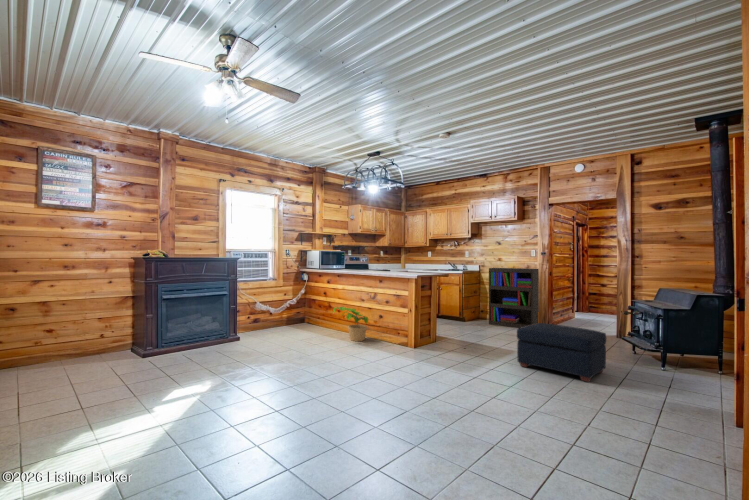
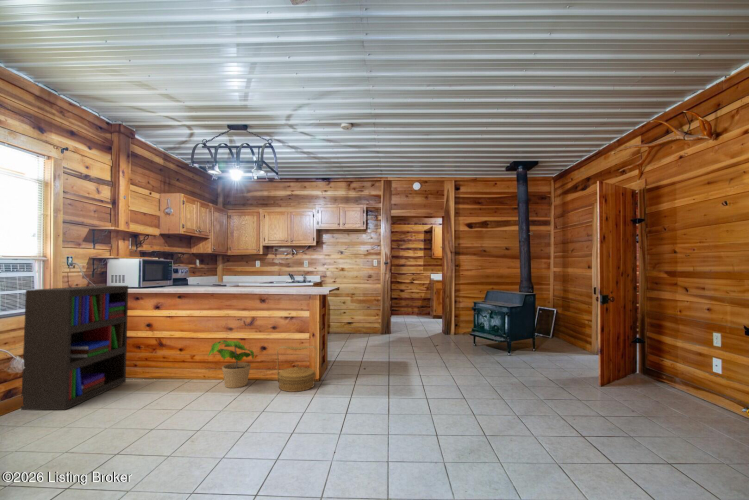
bookshelf: present [489,268,539,328] -> present [21,286,128,410]
woven basket: none [374,317,402,352] -> present [277,346,317,392]
ottoman: present [517,323,606,382] -> none [436,328,507,374]

